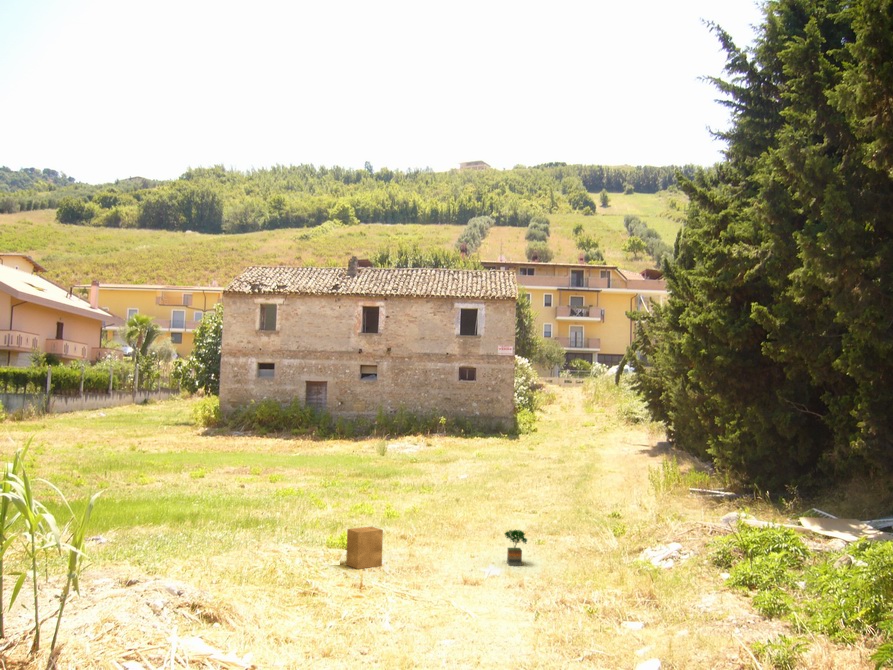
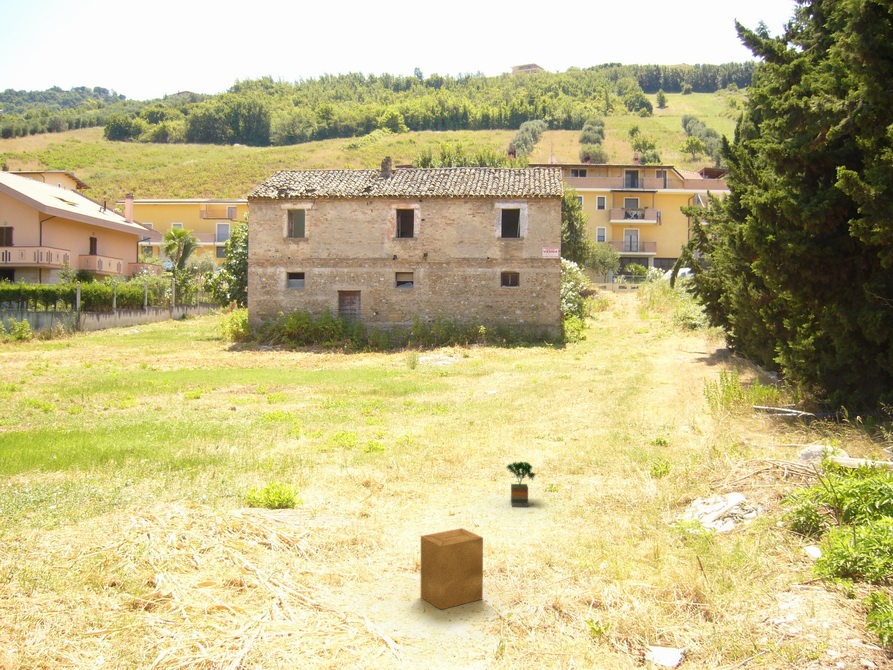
cardboard box: present [346,527,383,569] -> present [421,528,483,609]

